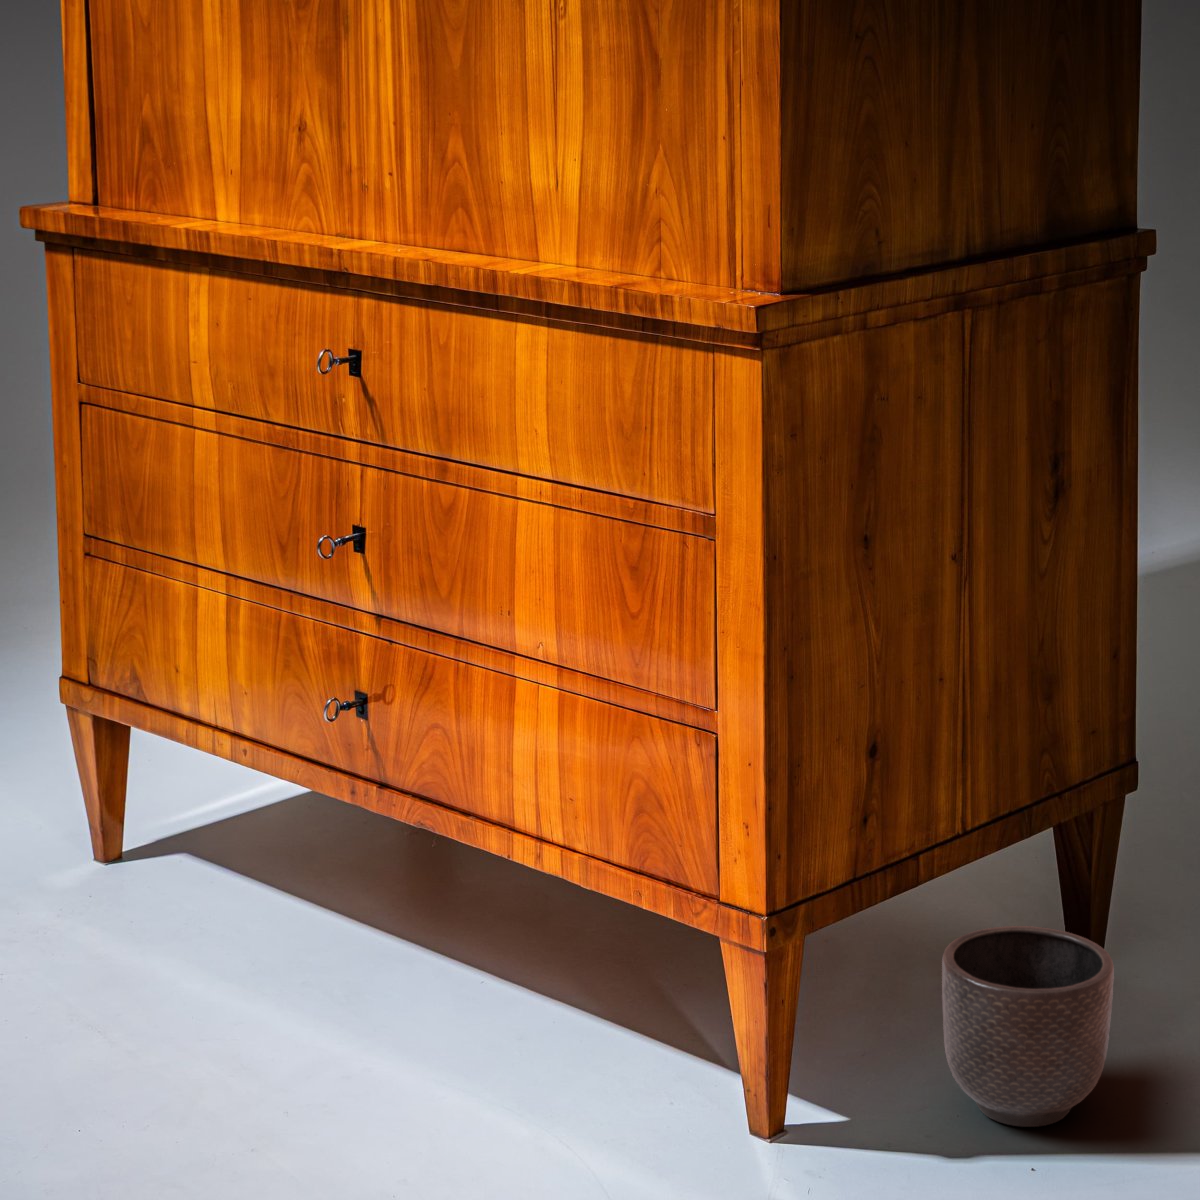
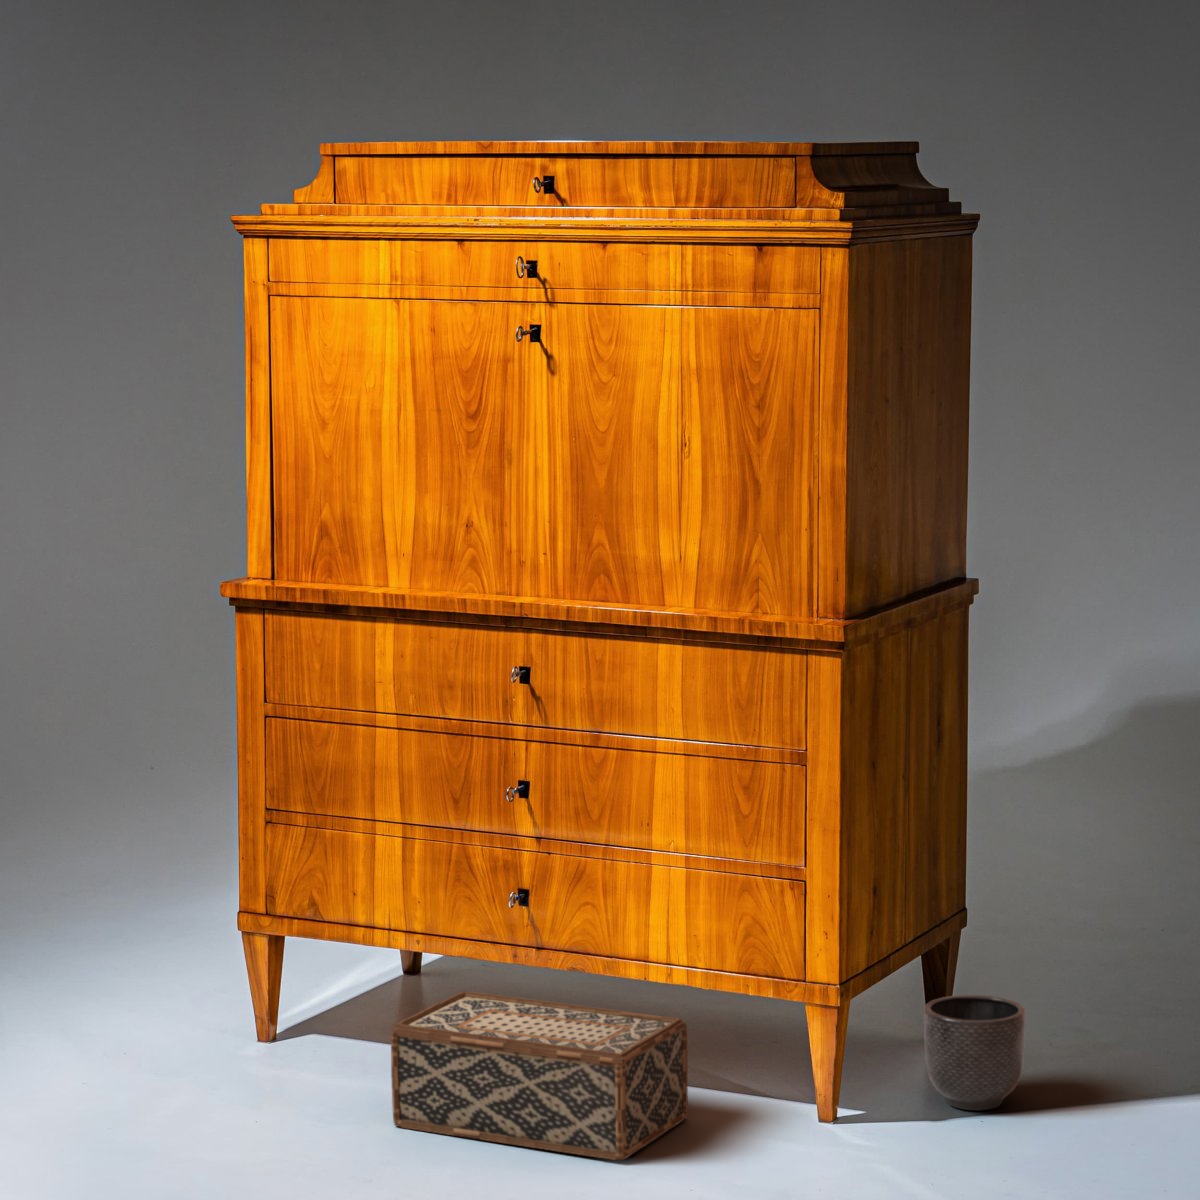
woven basket: none [114,833,549,1157] -> present [391,991,688,1160]

